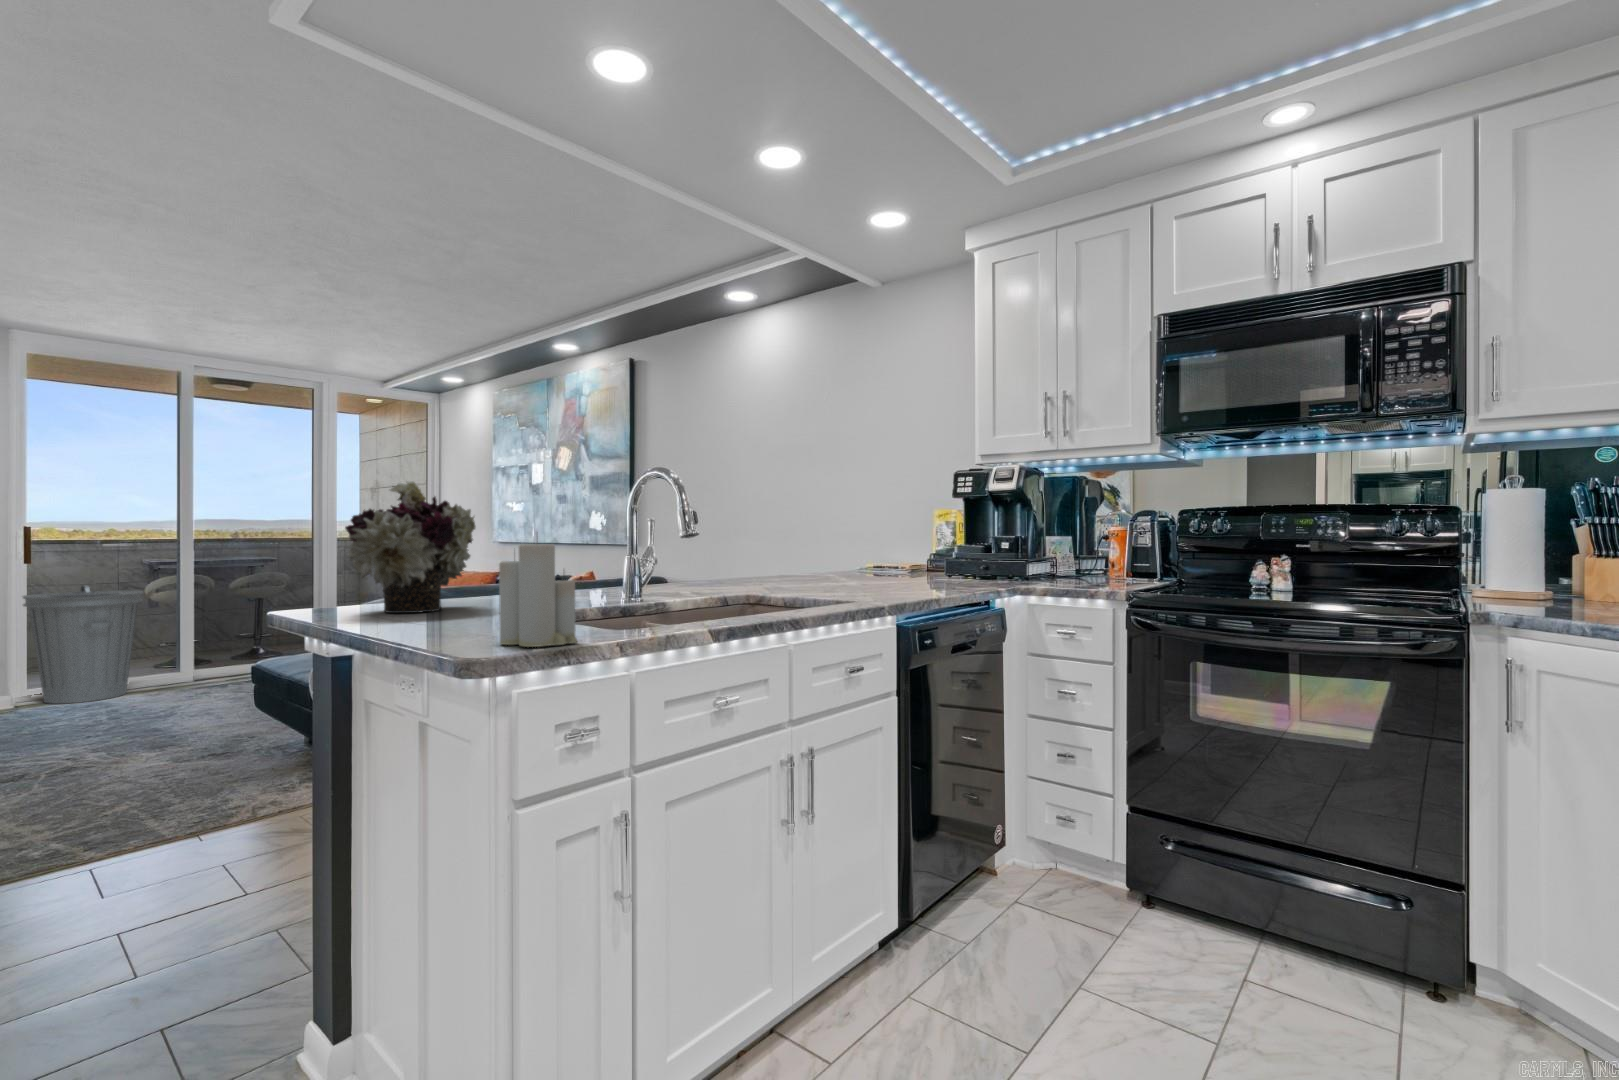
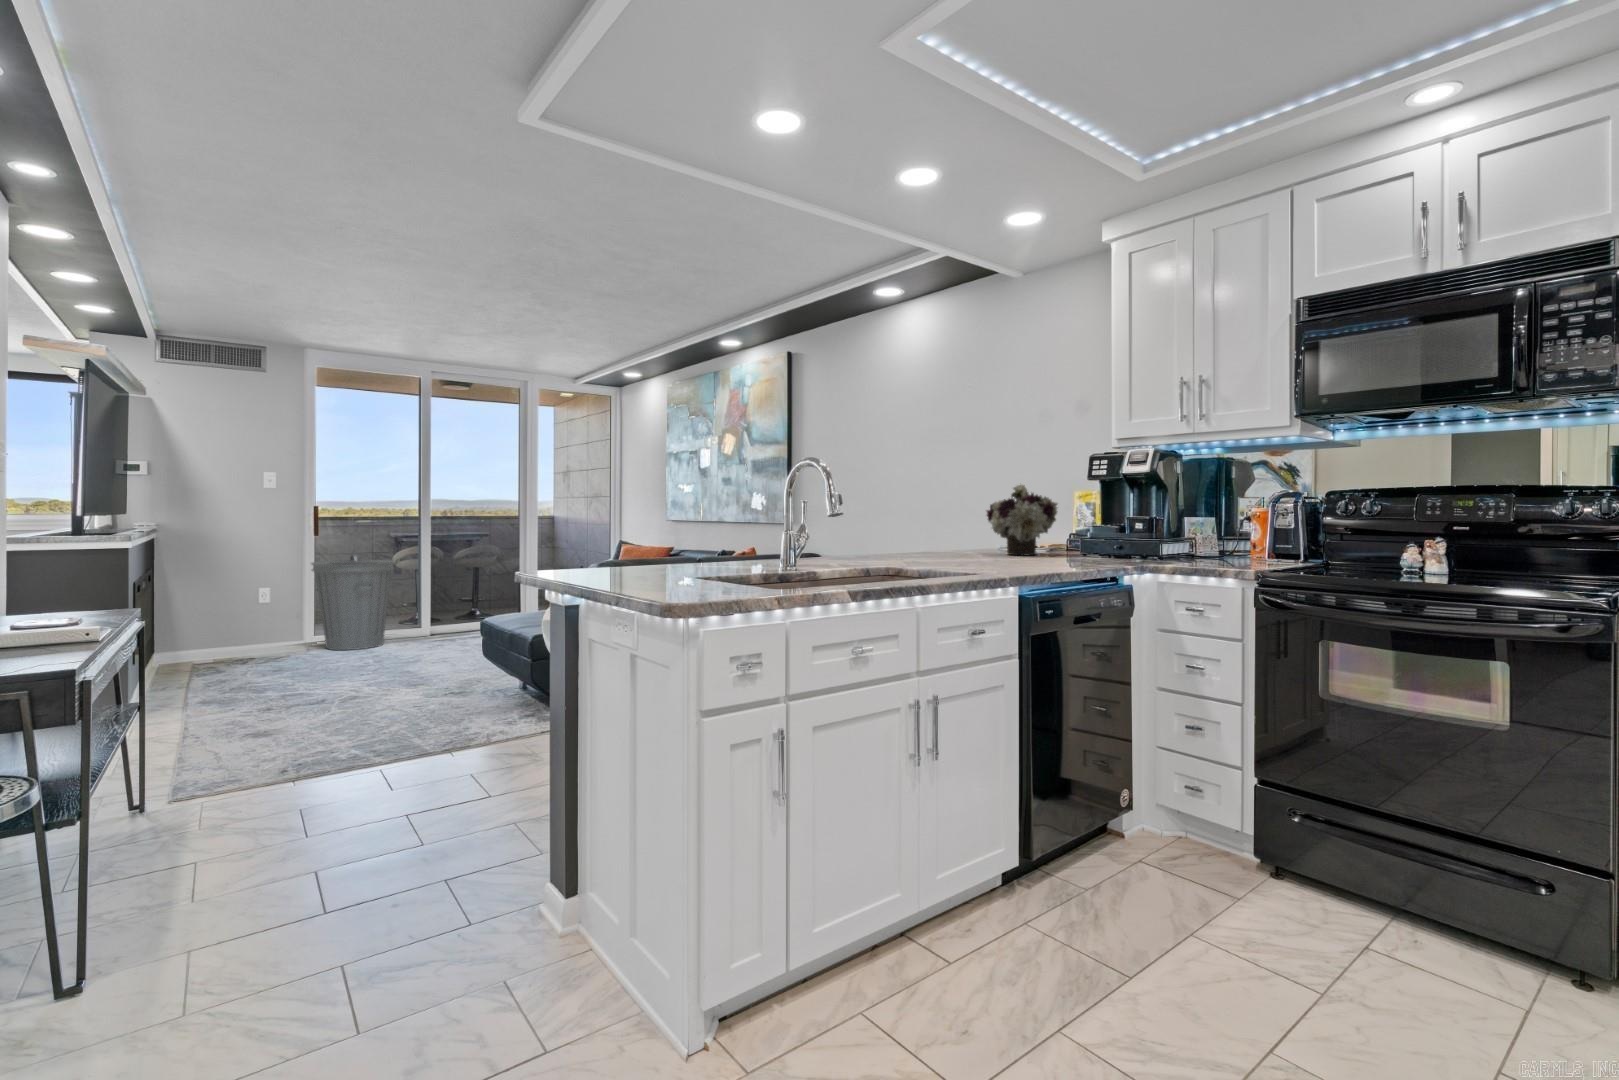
flower arrangement: present [345,481,476,613] -> present [987,485,1057,555]
candle: present [499,544,577,647] -> none [689,511,746,599]

